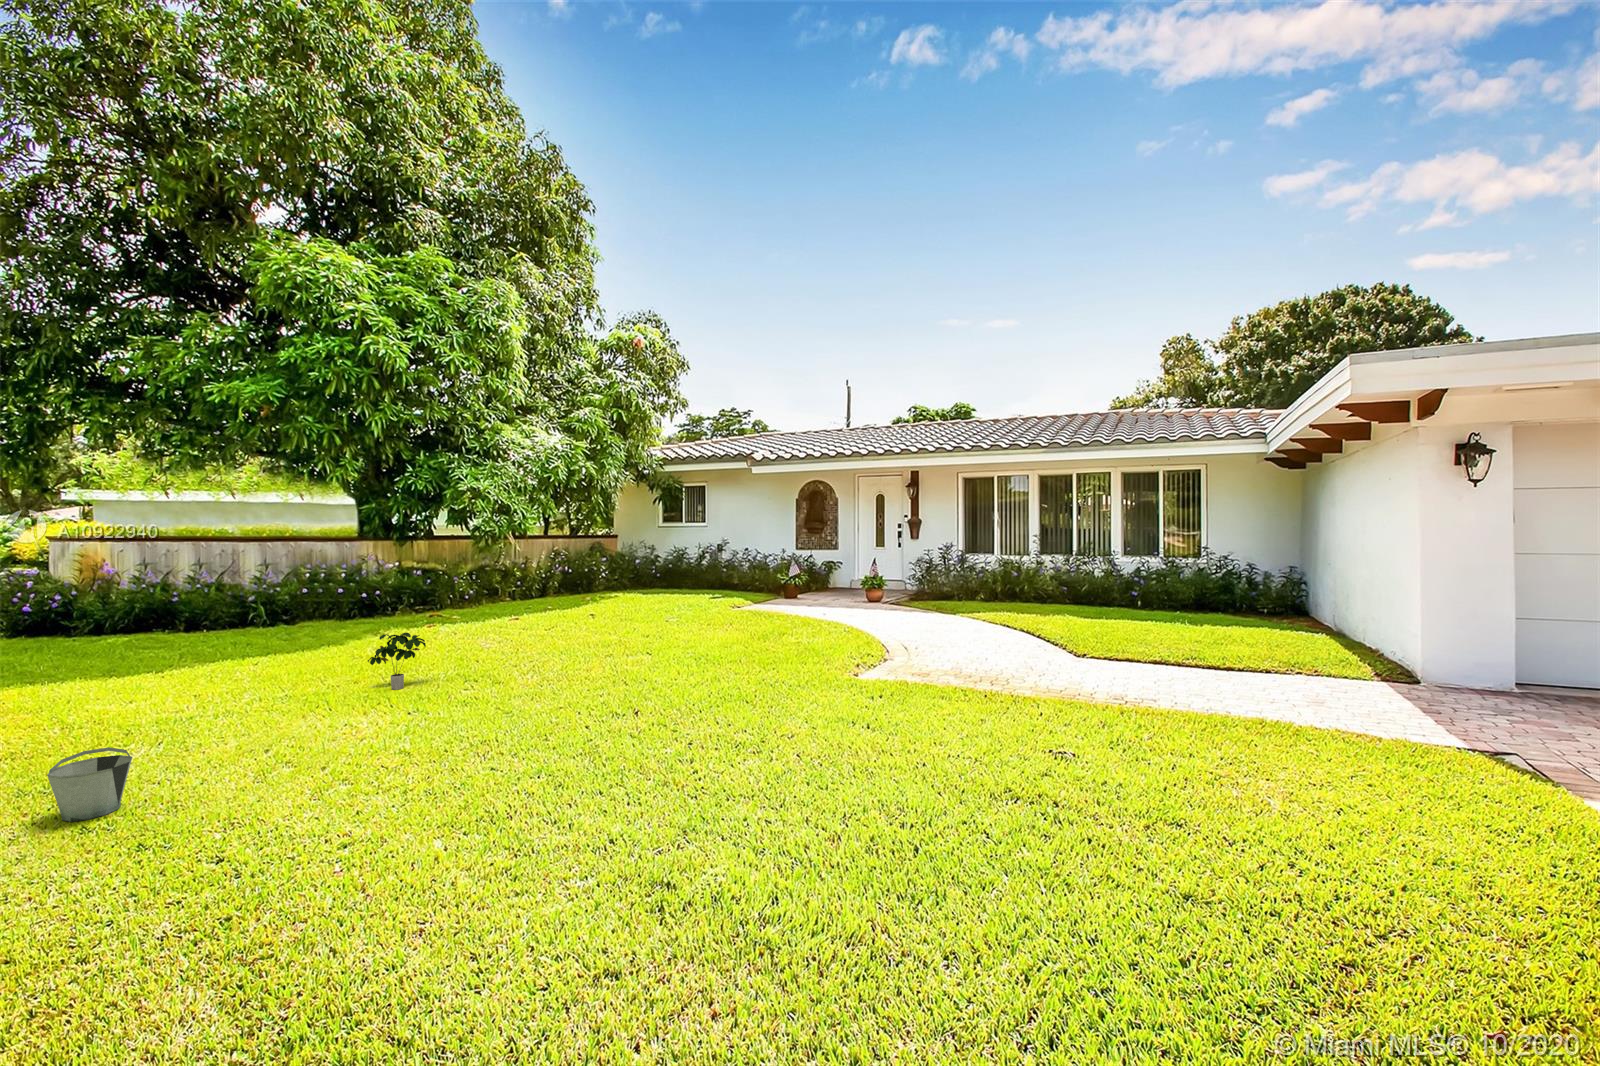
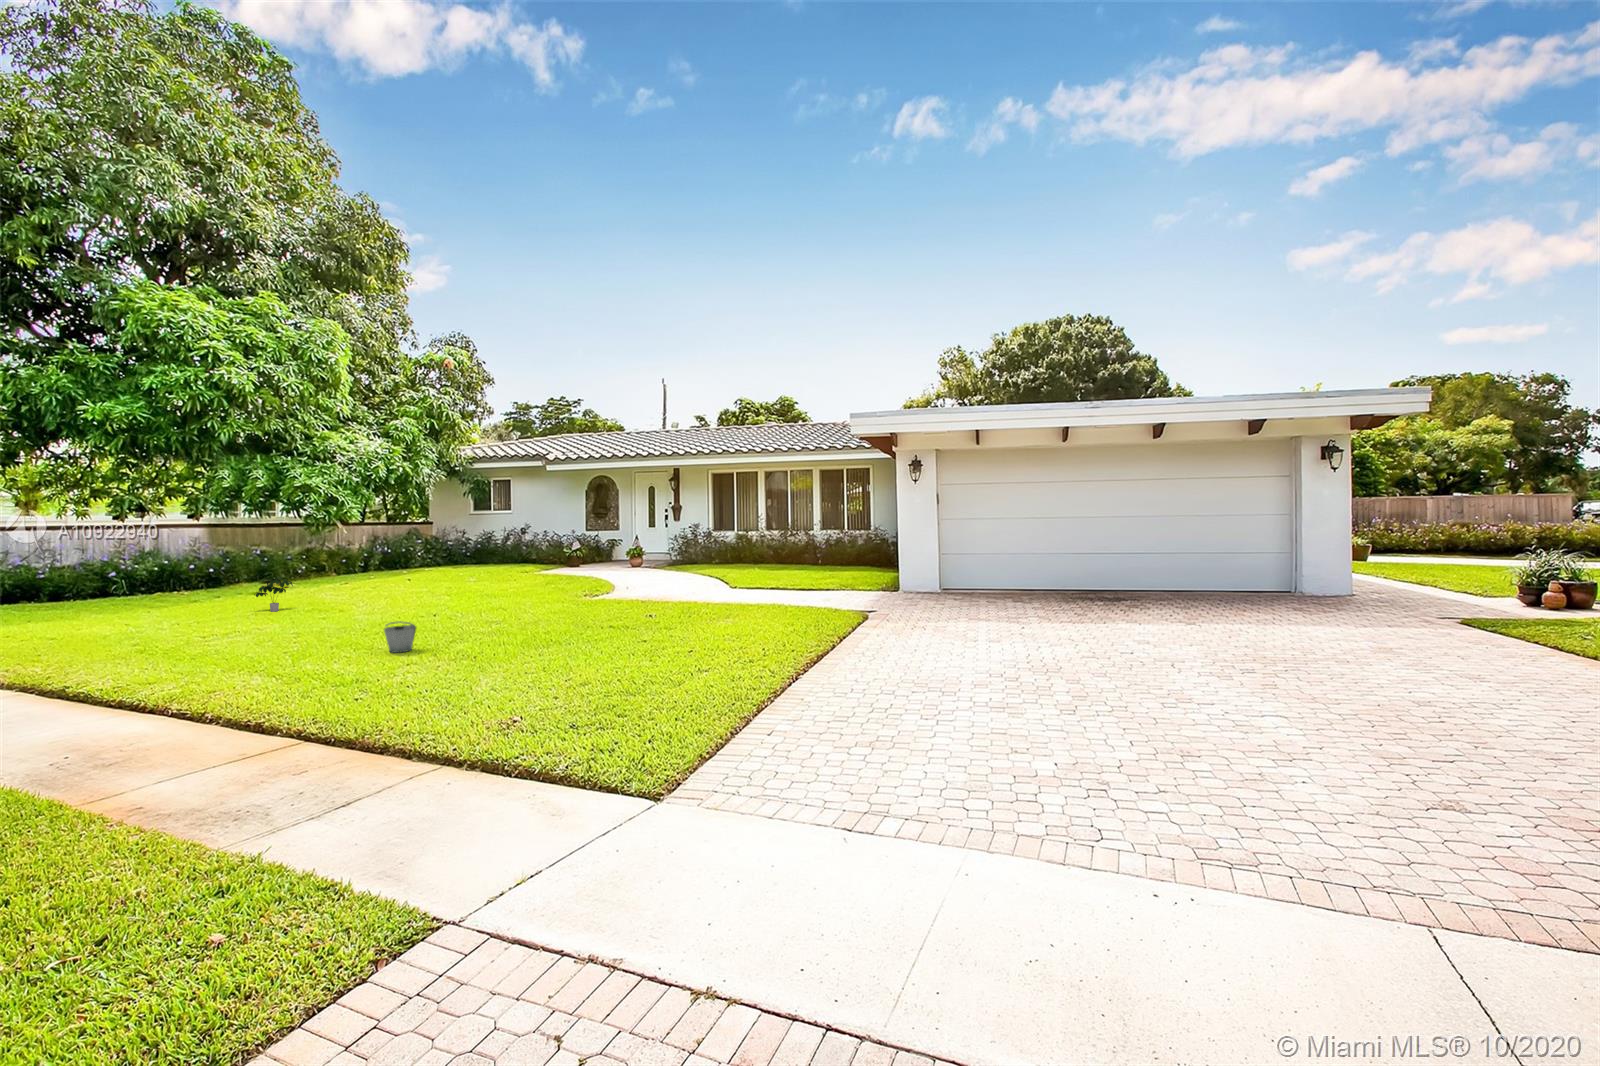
bucket: present [47,747,132,822] -> present [384,621,416,653]

